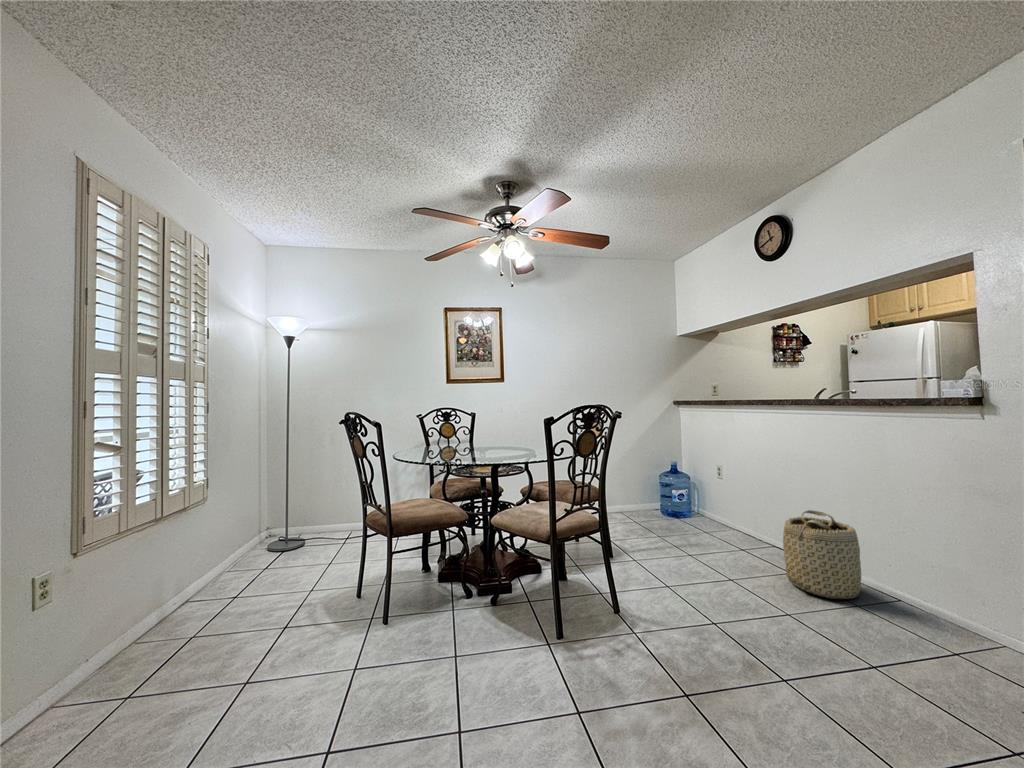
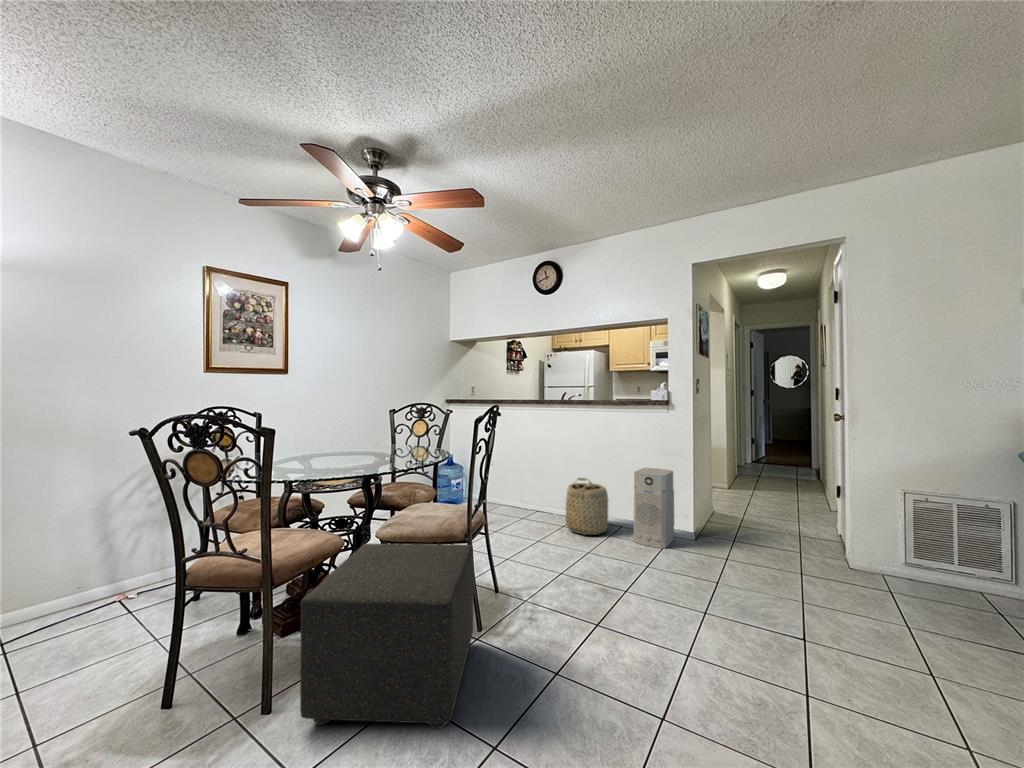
air purifier: none [891,511,1001,658] -> present [633,468,674,549]
ottoman: none [385,523,542,691] -> present [300,544,473,729]

